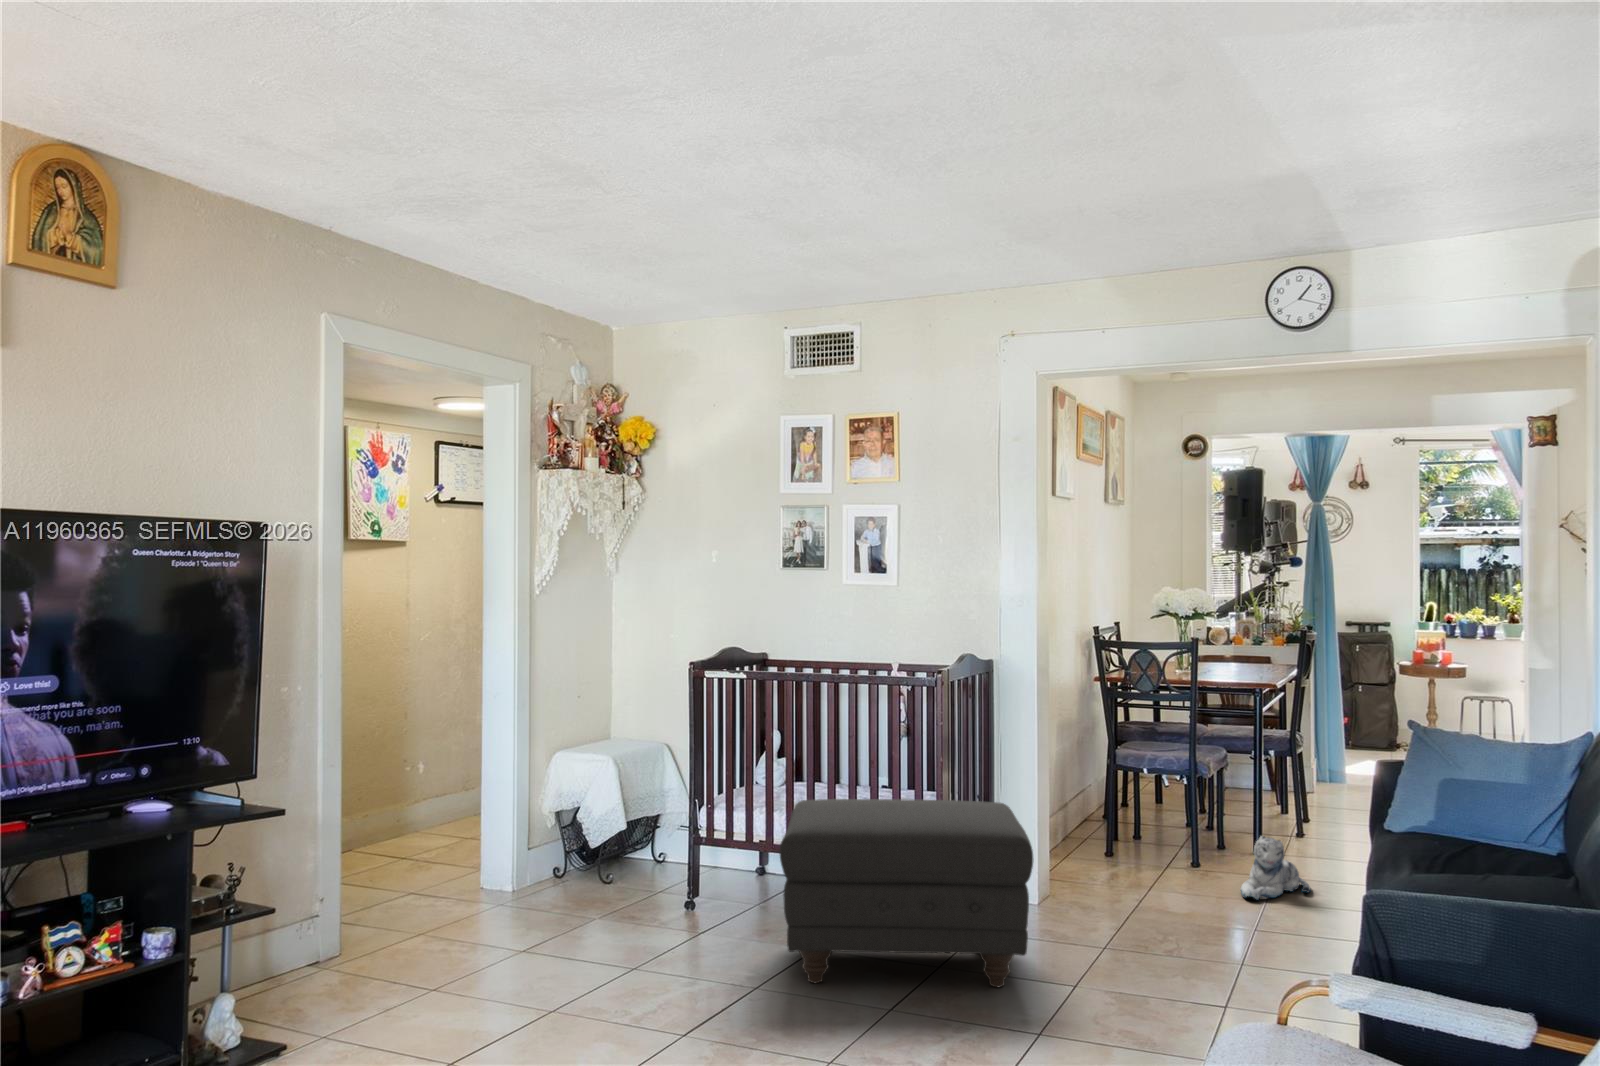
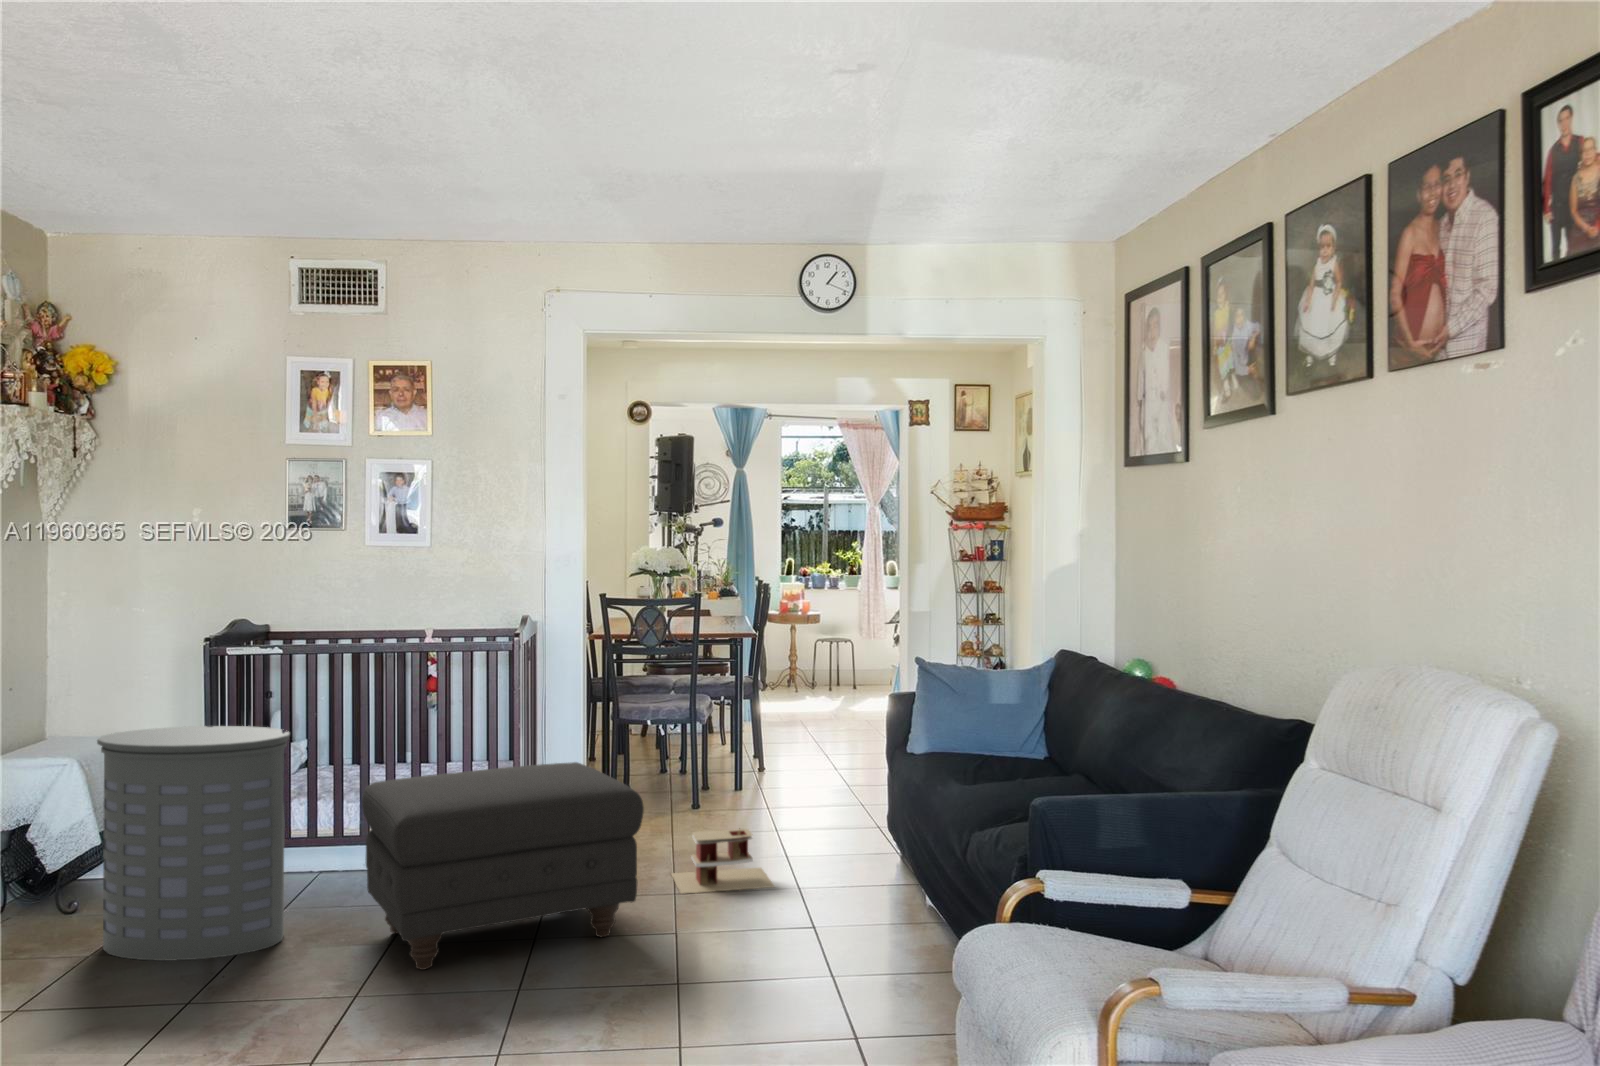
laundry hamper: none [600,735,737,939] -> present [97,726,290,961]
plush toy: present [1241,836,1311,900] -> none [739,769,792,825]
toy house: none [1111,894,1224,971] -> present [672,829,774,894]

